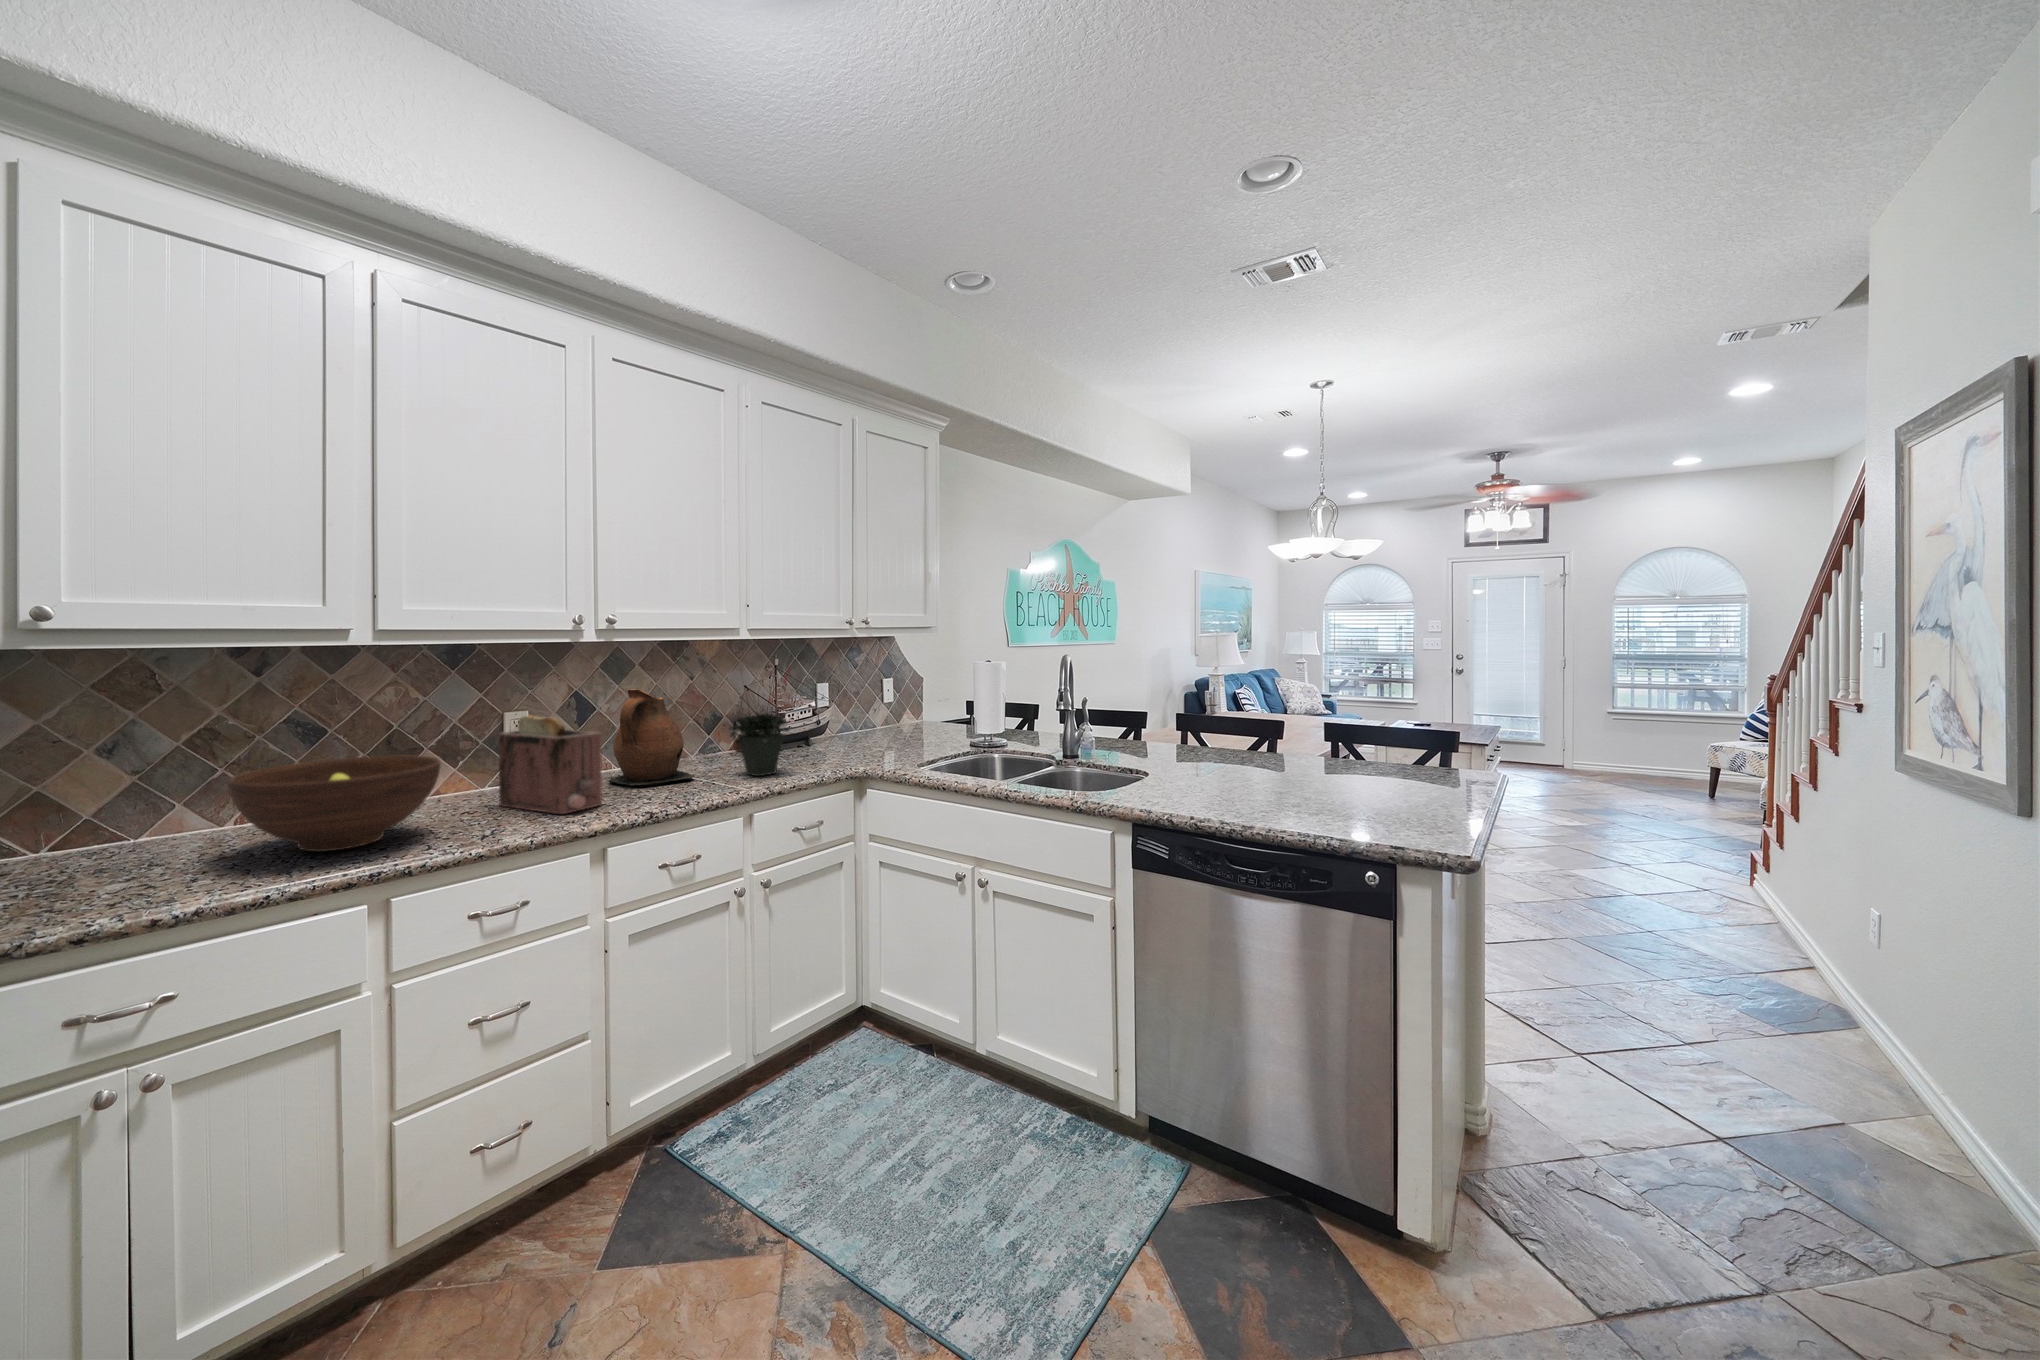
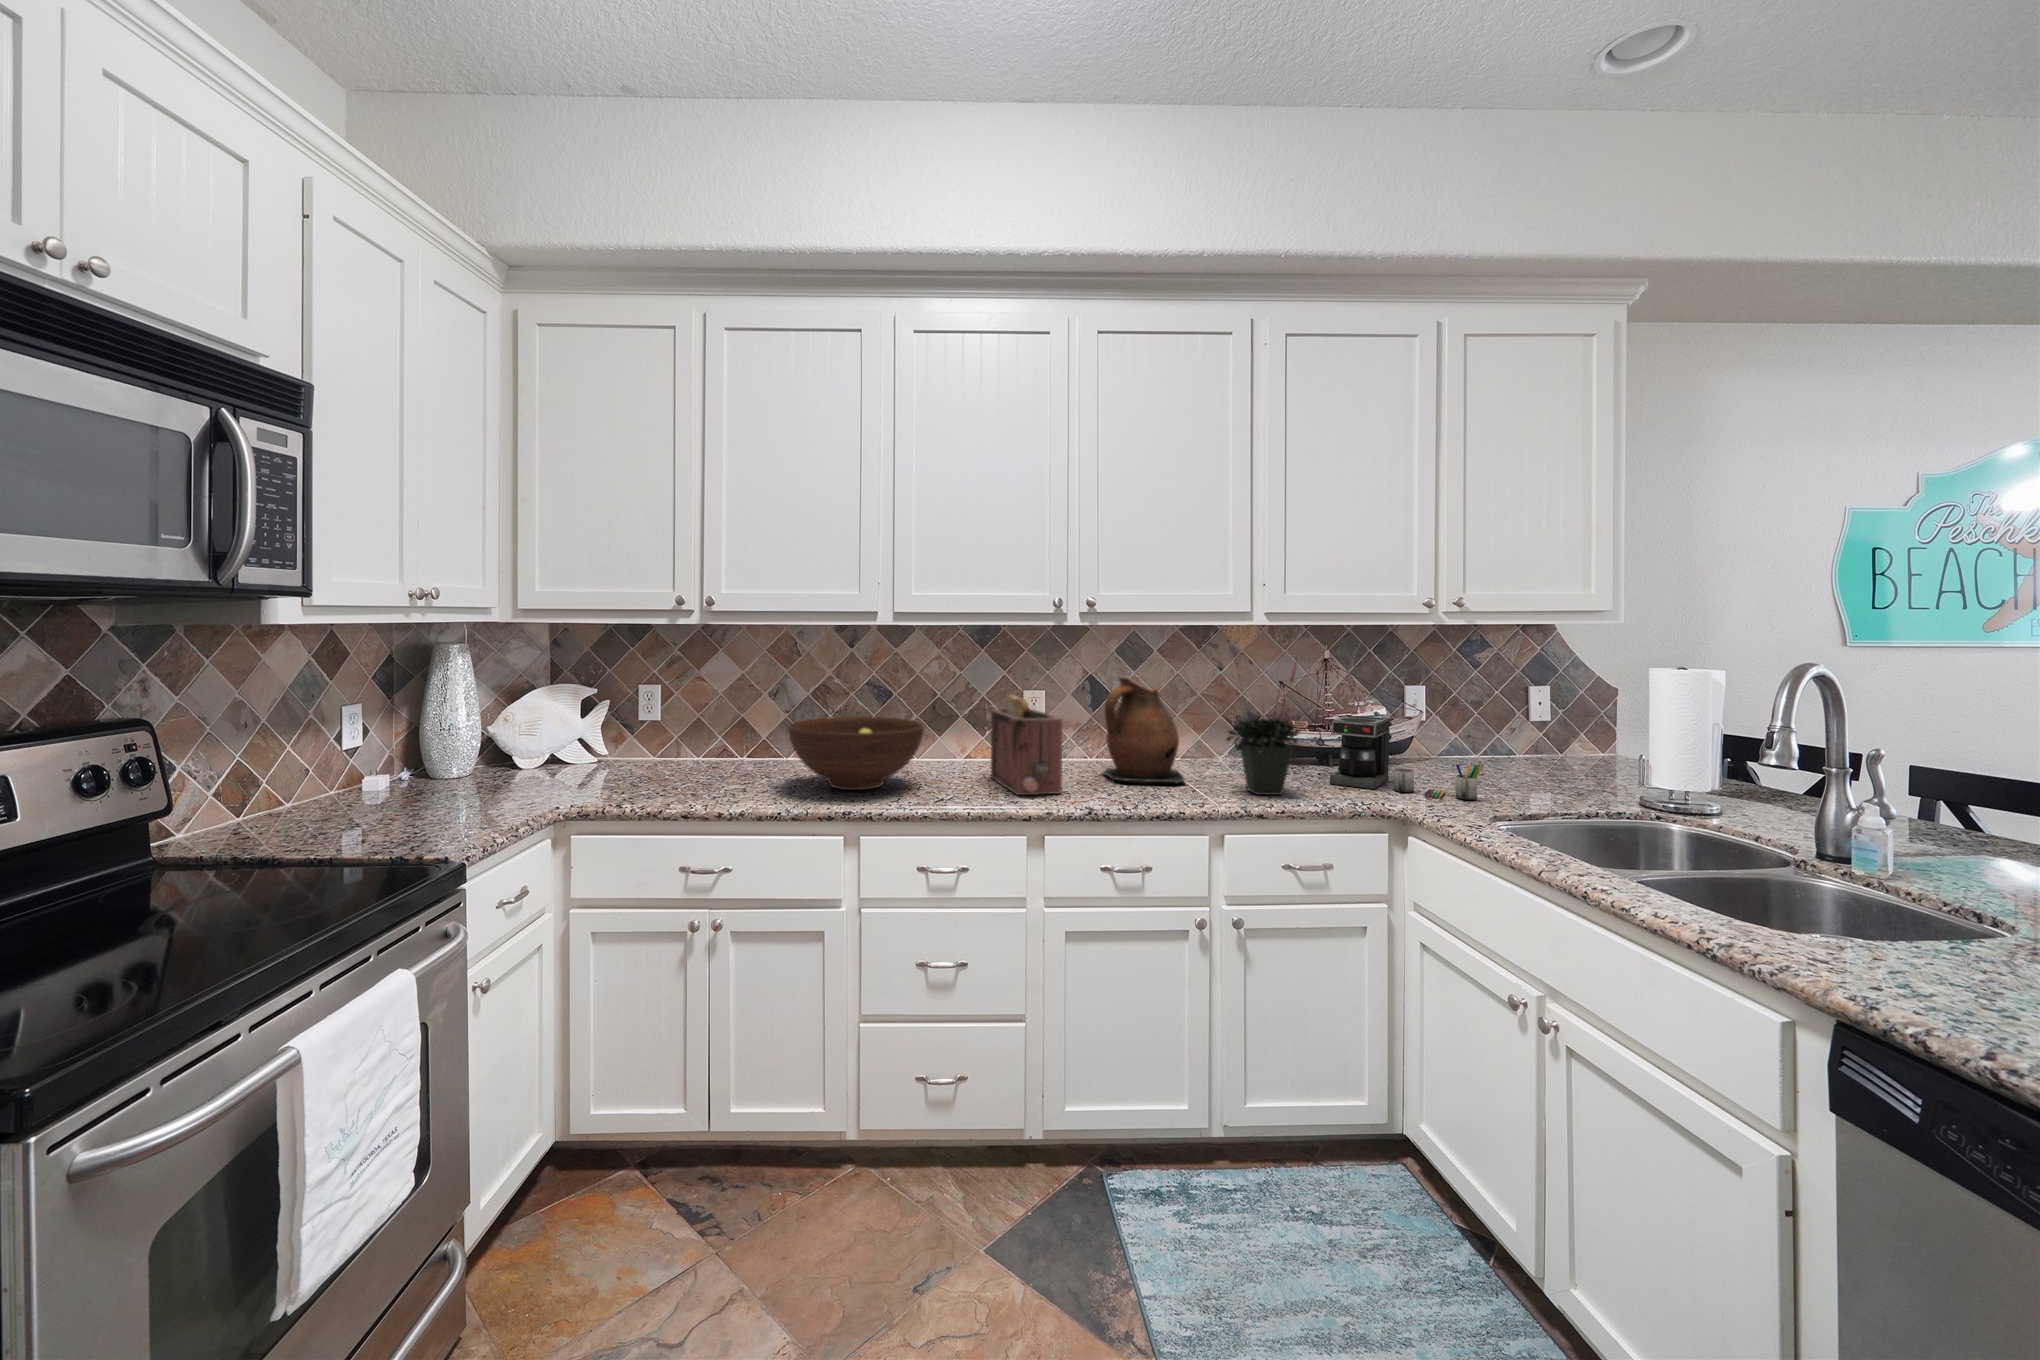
coffee maker: none [793,706,892,761] -> present [1330,715,1484,800]

